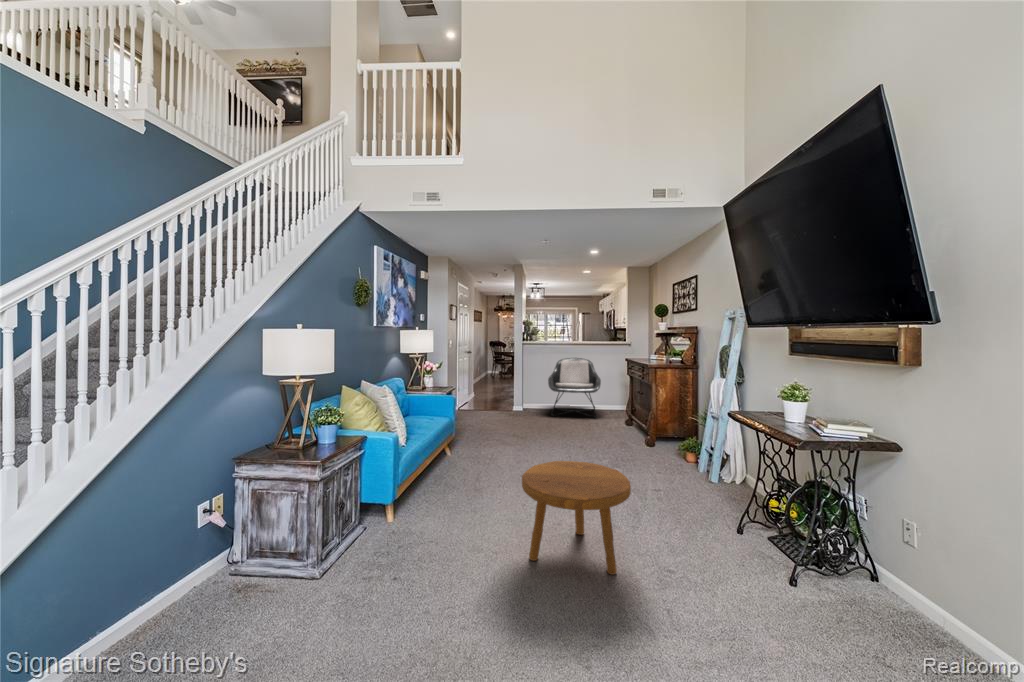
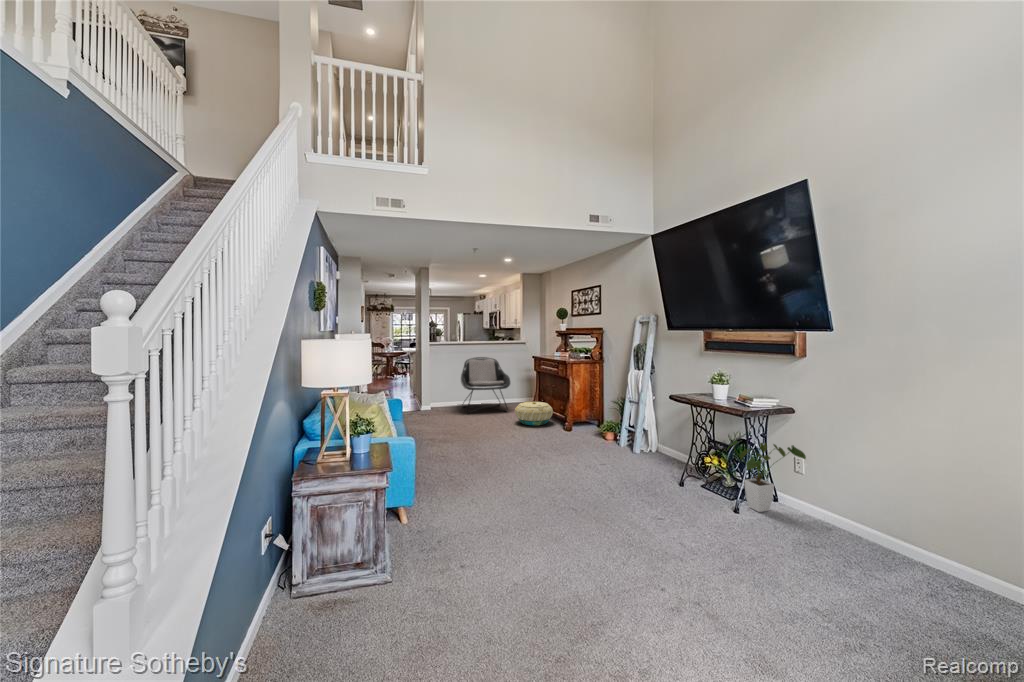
basket: none [593,408,638,436] -> present [515,401,553,425]
footstool: present [522,461,631,575] -> none [541,443,629,527]
house plant: none [795,490,941,610] -> present [732,441,806,512]

